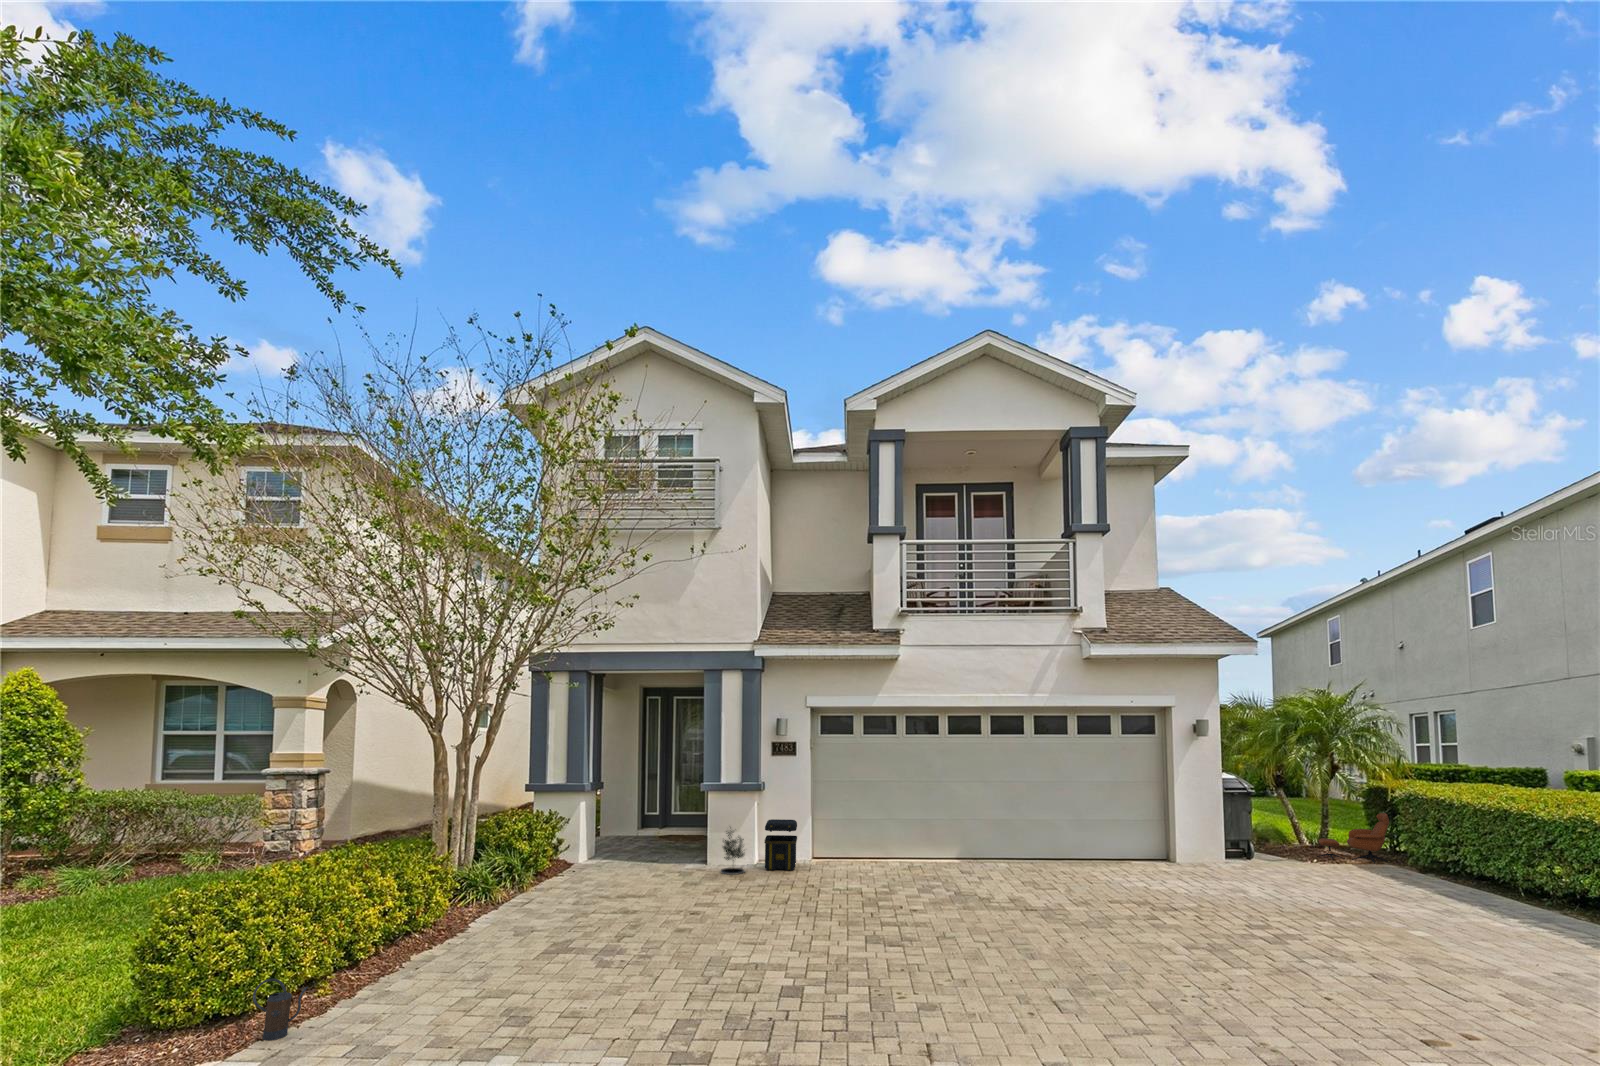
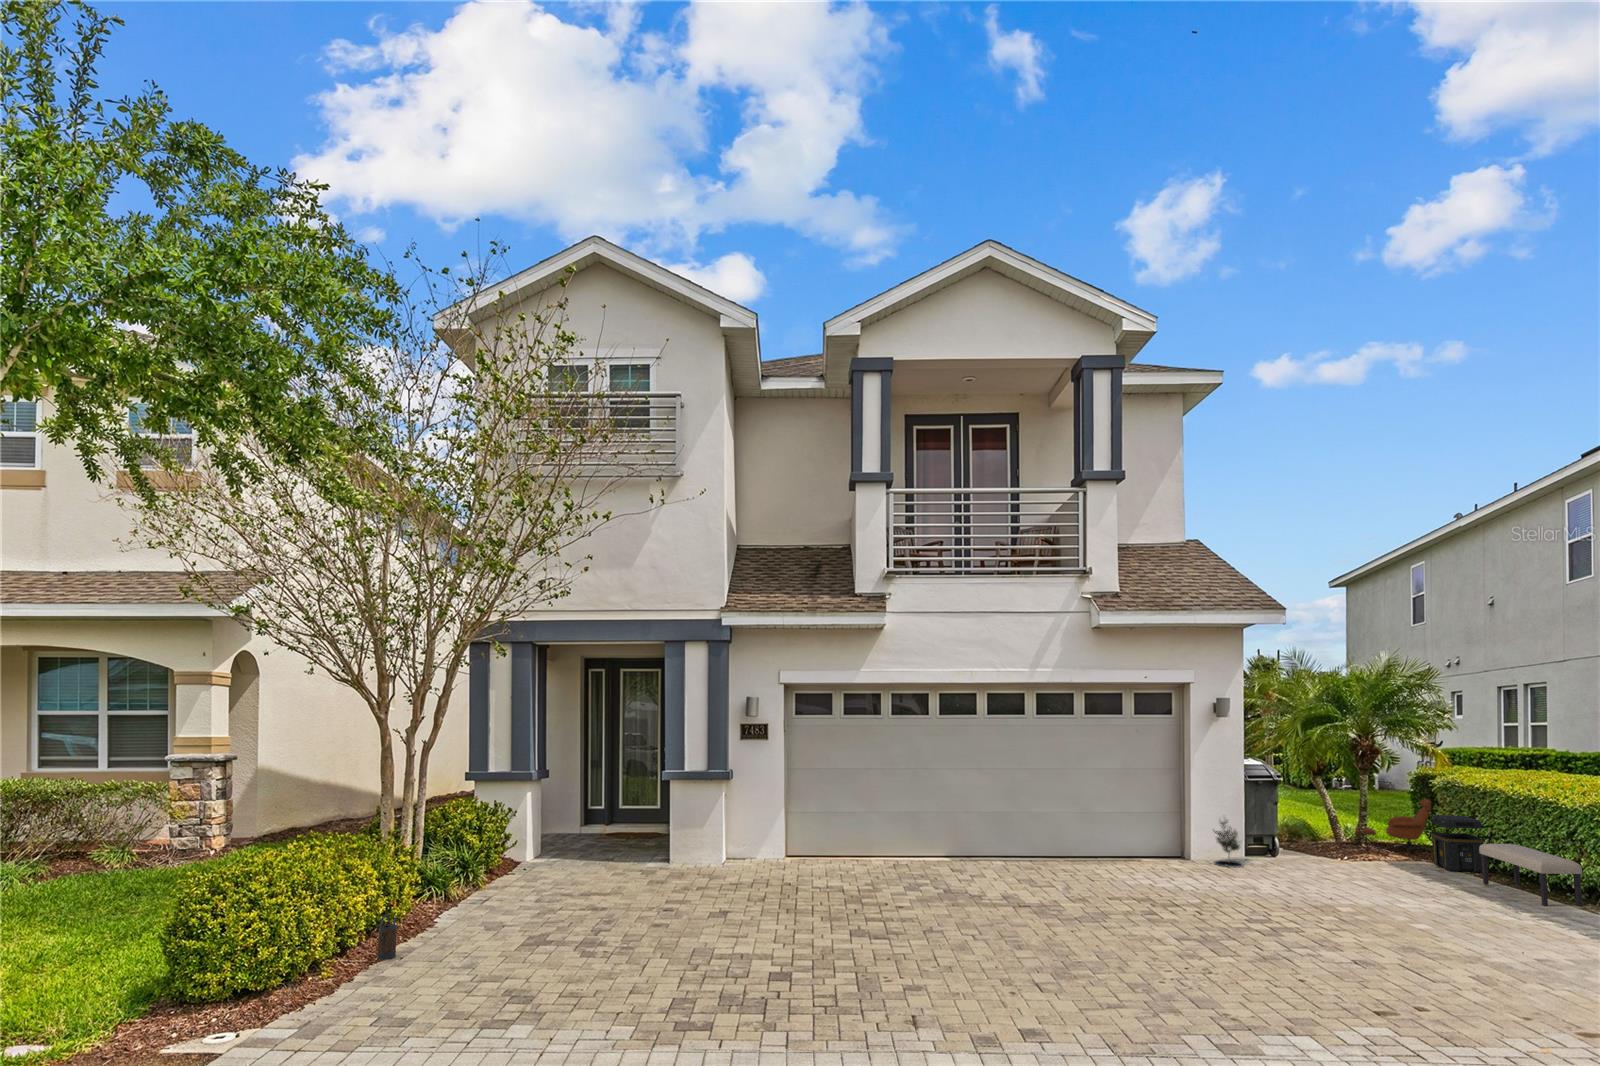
toolbox: present [764,819,797,871] -> present [1431,815,1484,872]
potted tree: present [720,827,745,875] -> present [1214,820,1243,867]
bench: none [1454,856,1568,919] -> present [1479,844,1582,907]
watering can: present [253,978,308,1040] -> present [377,914,397,960]

